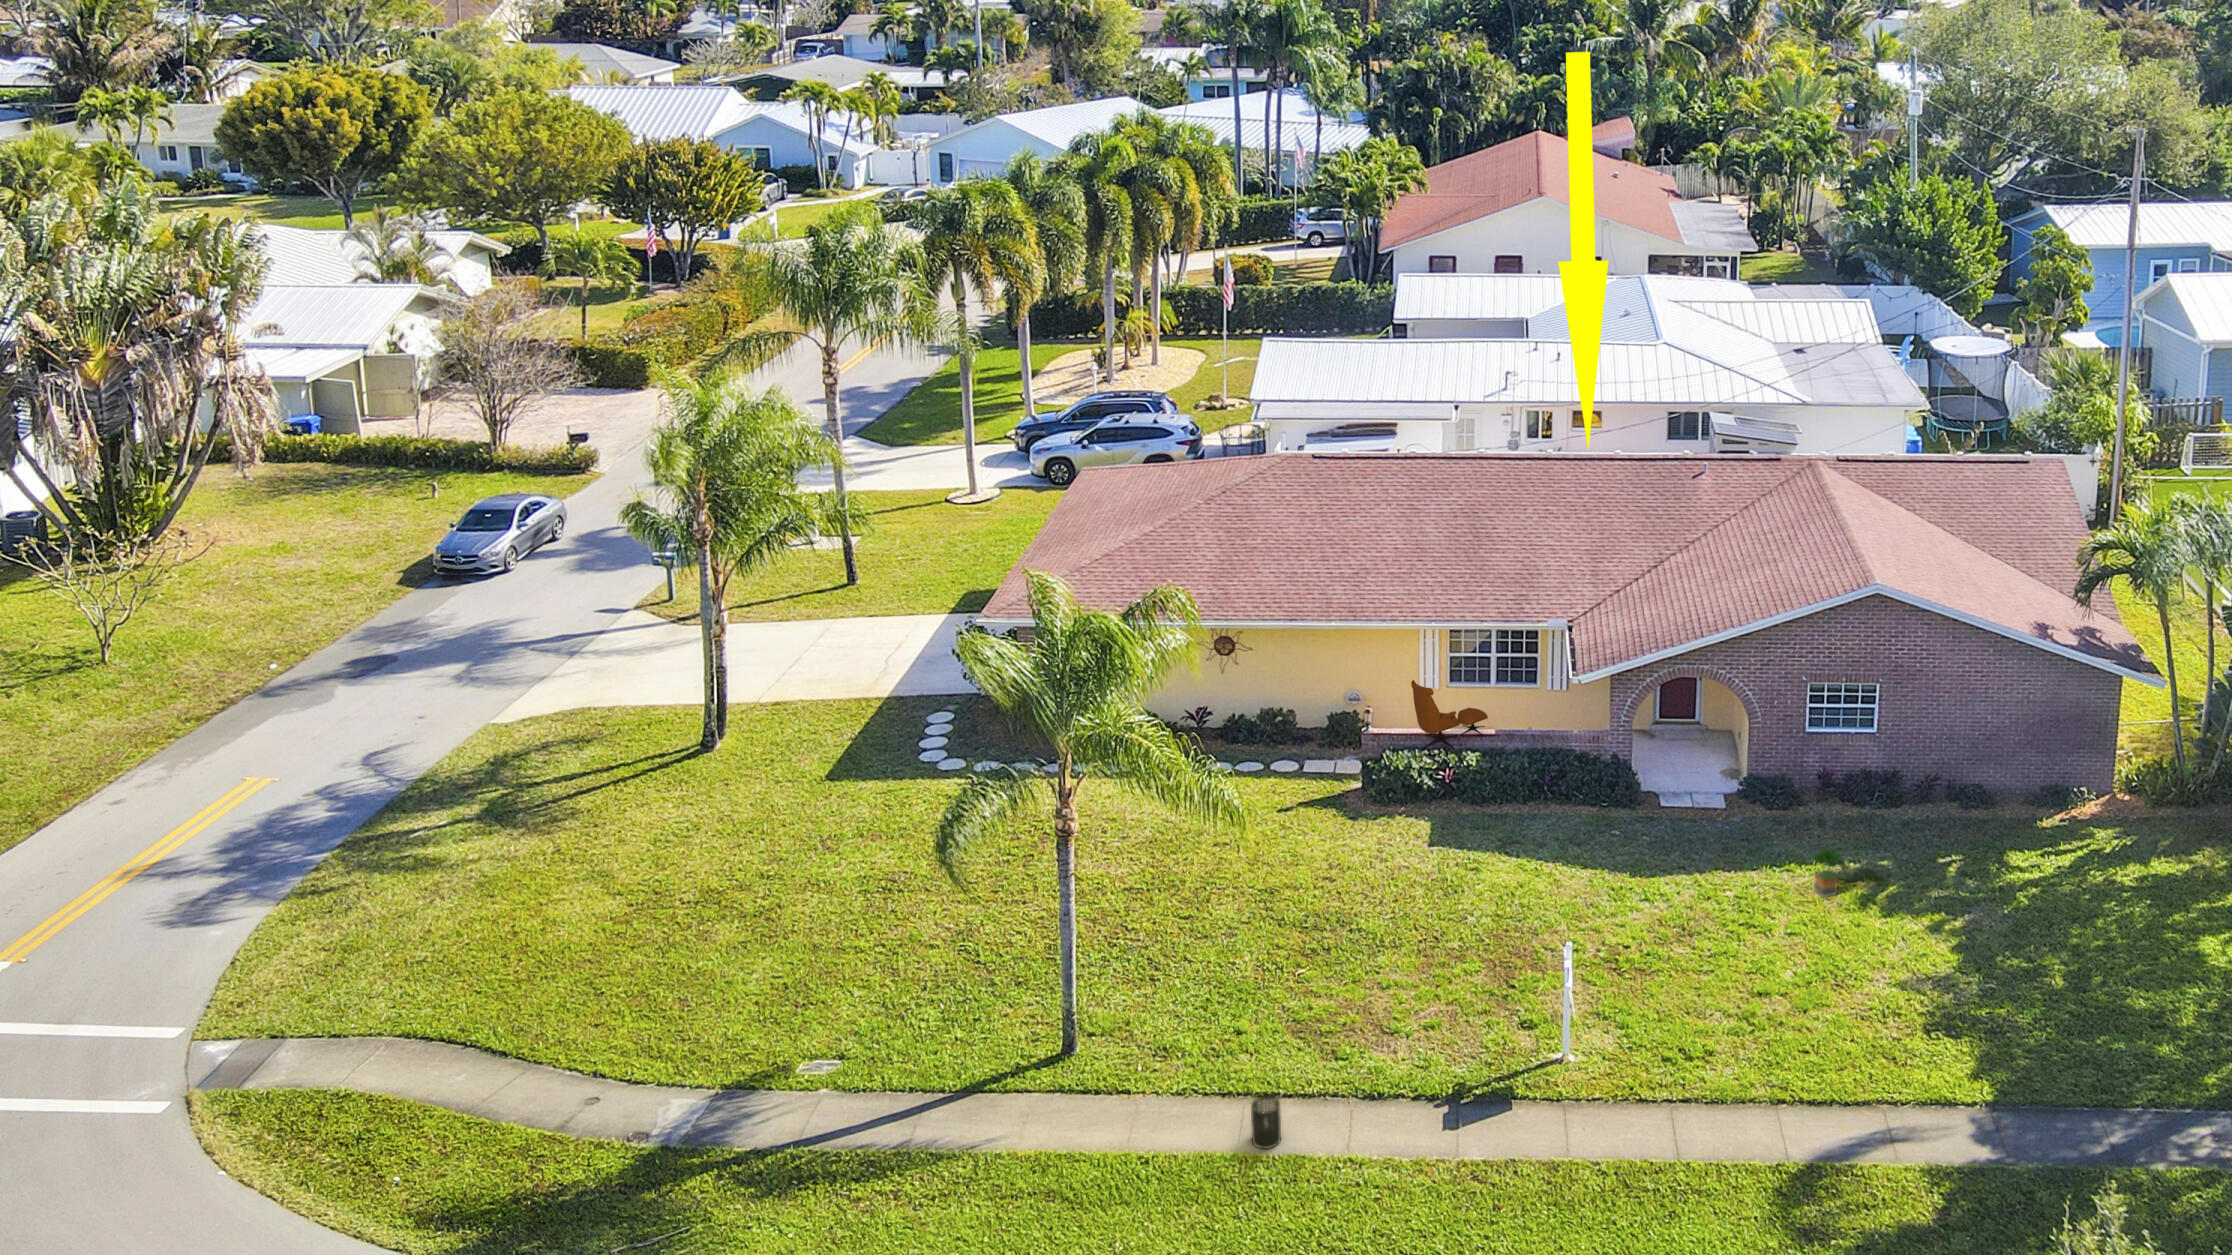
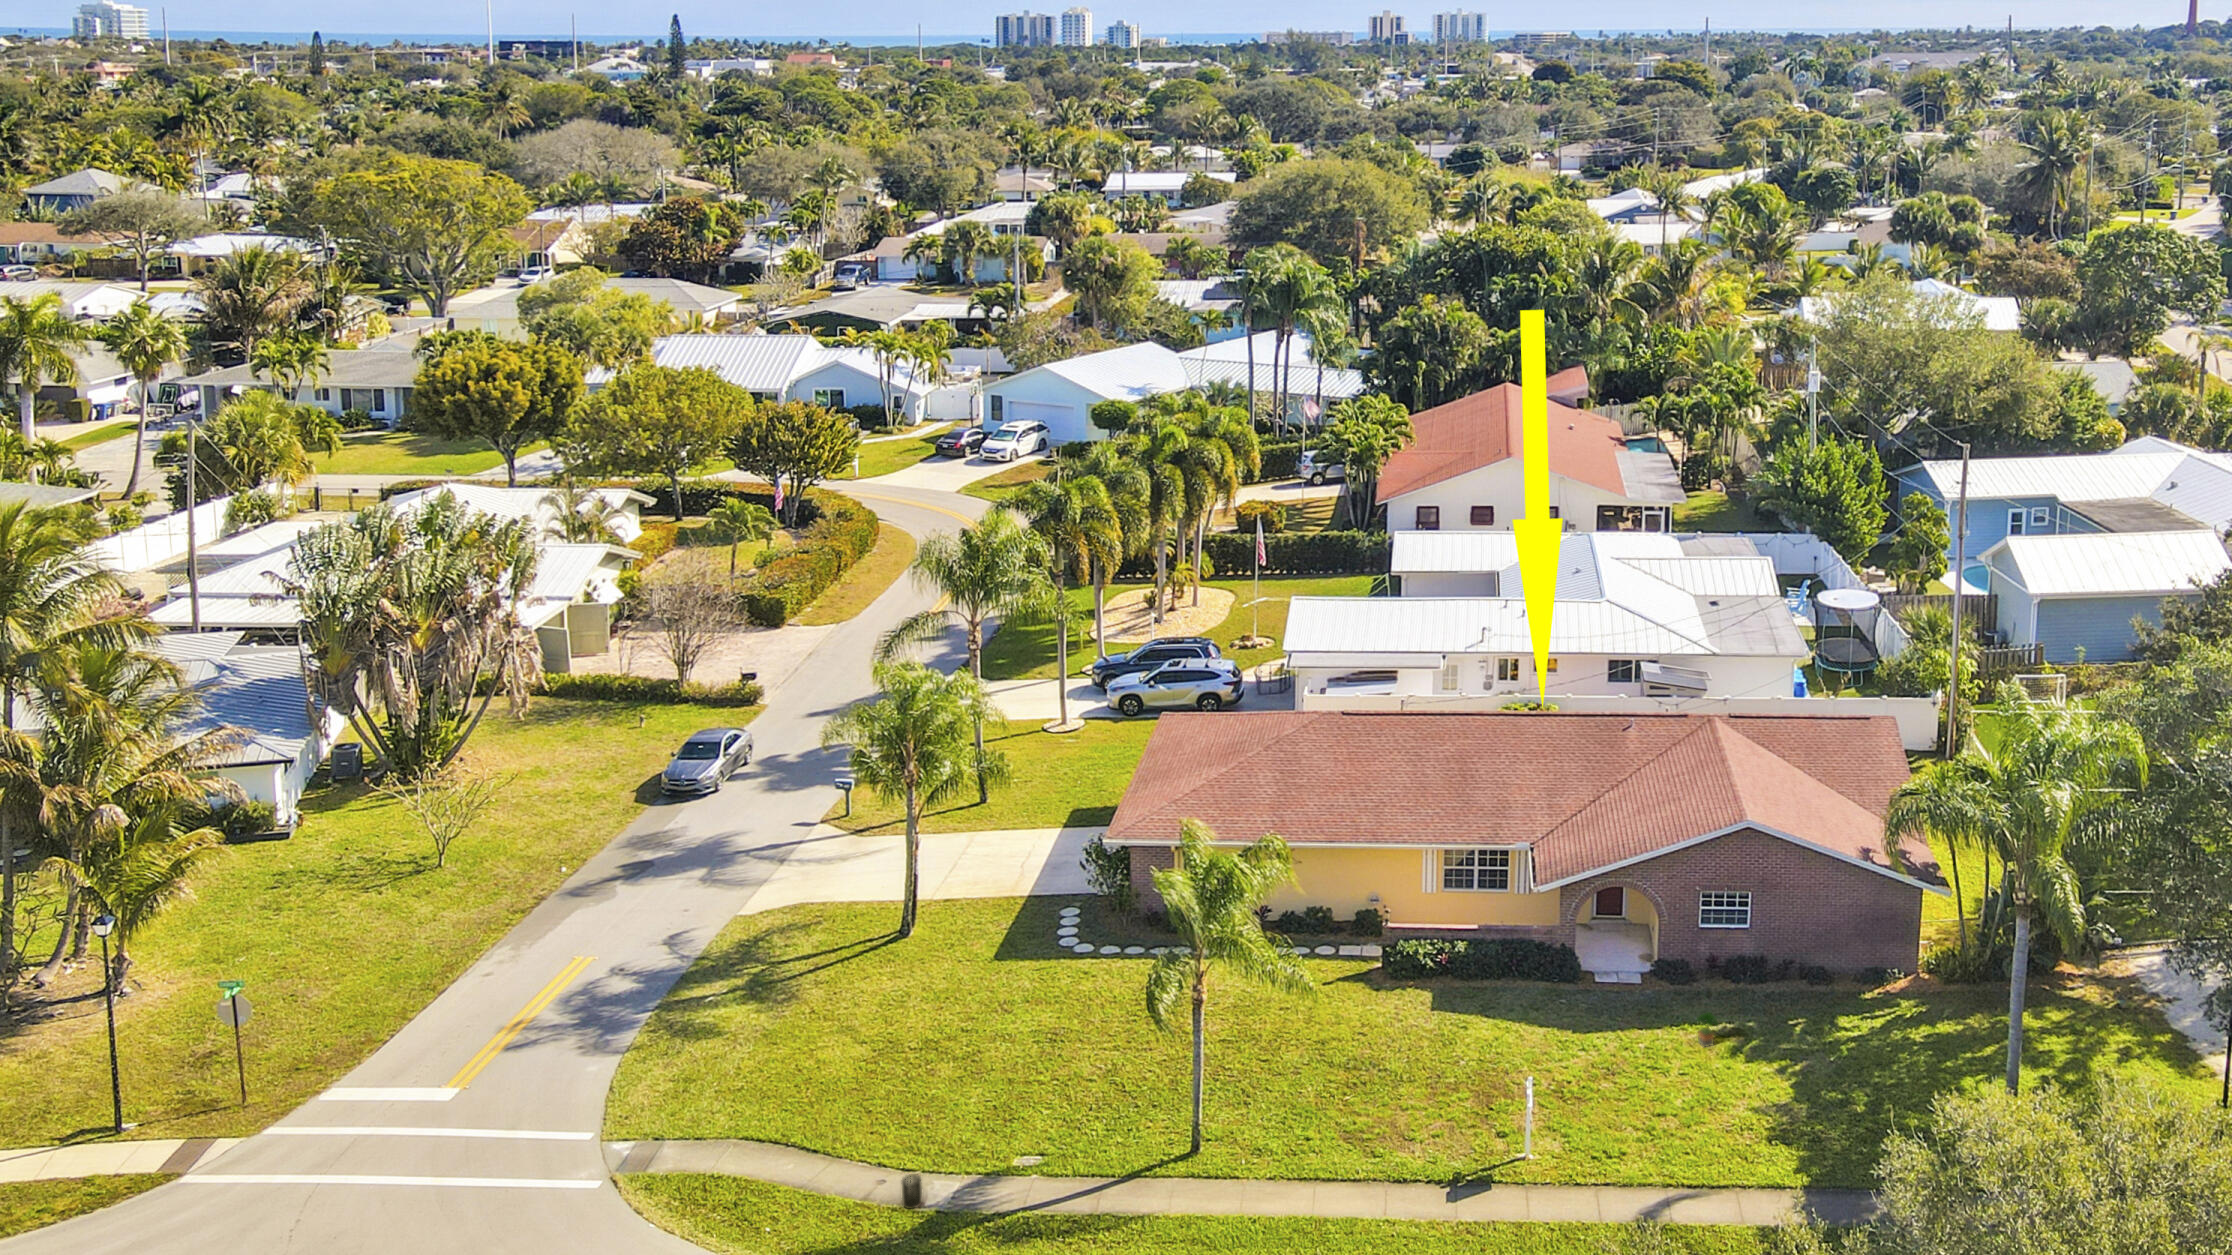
lounge chair: present [1411,680,1488,750] -> none [1417,887,1471,938]
trash can: present [1251,1096,1281,1149] -> present [901,1174,922,1209]

